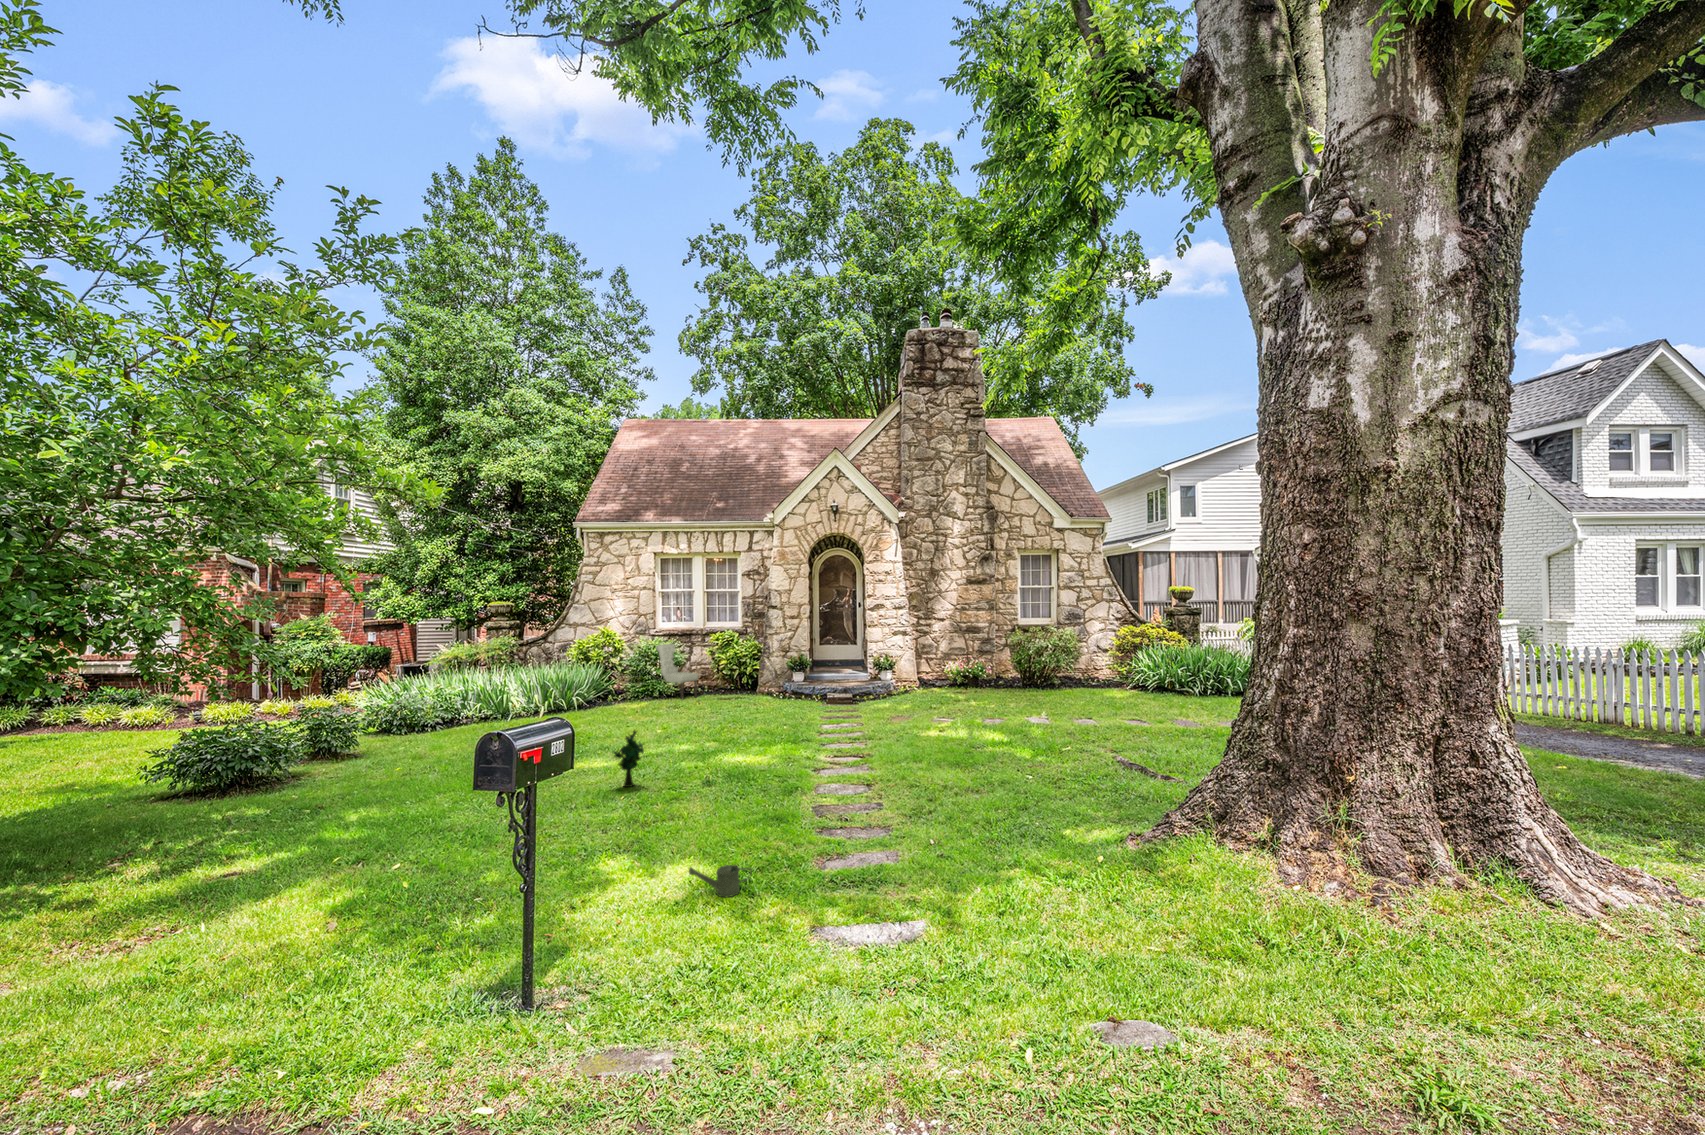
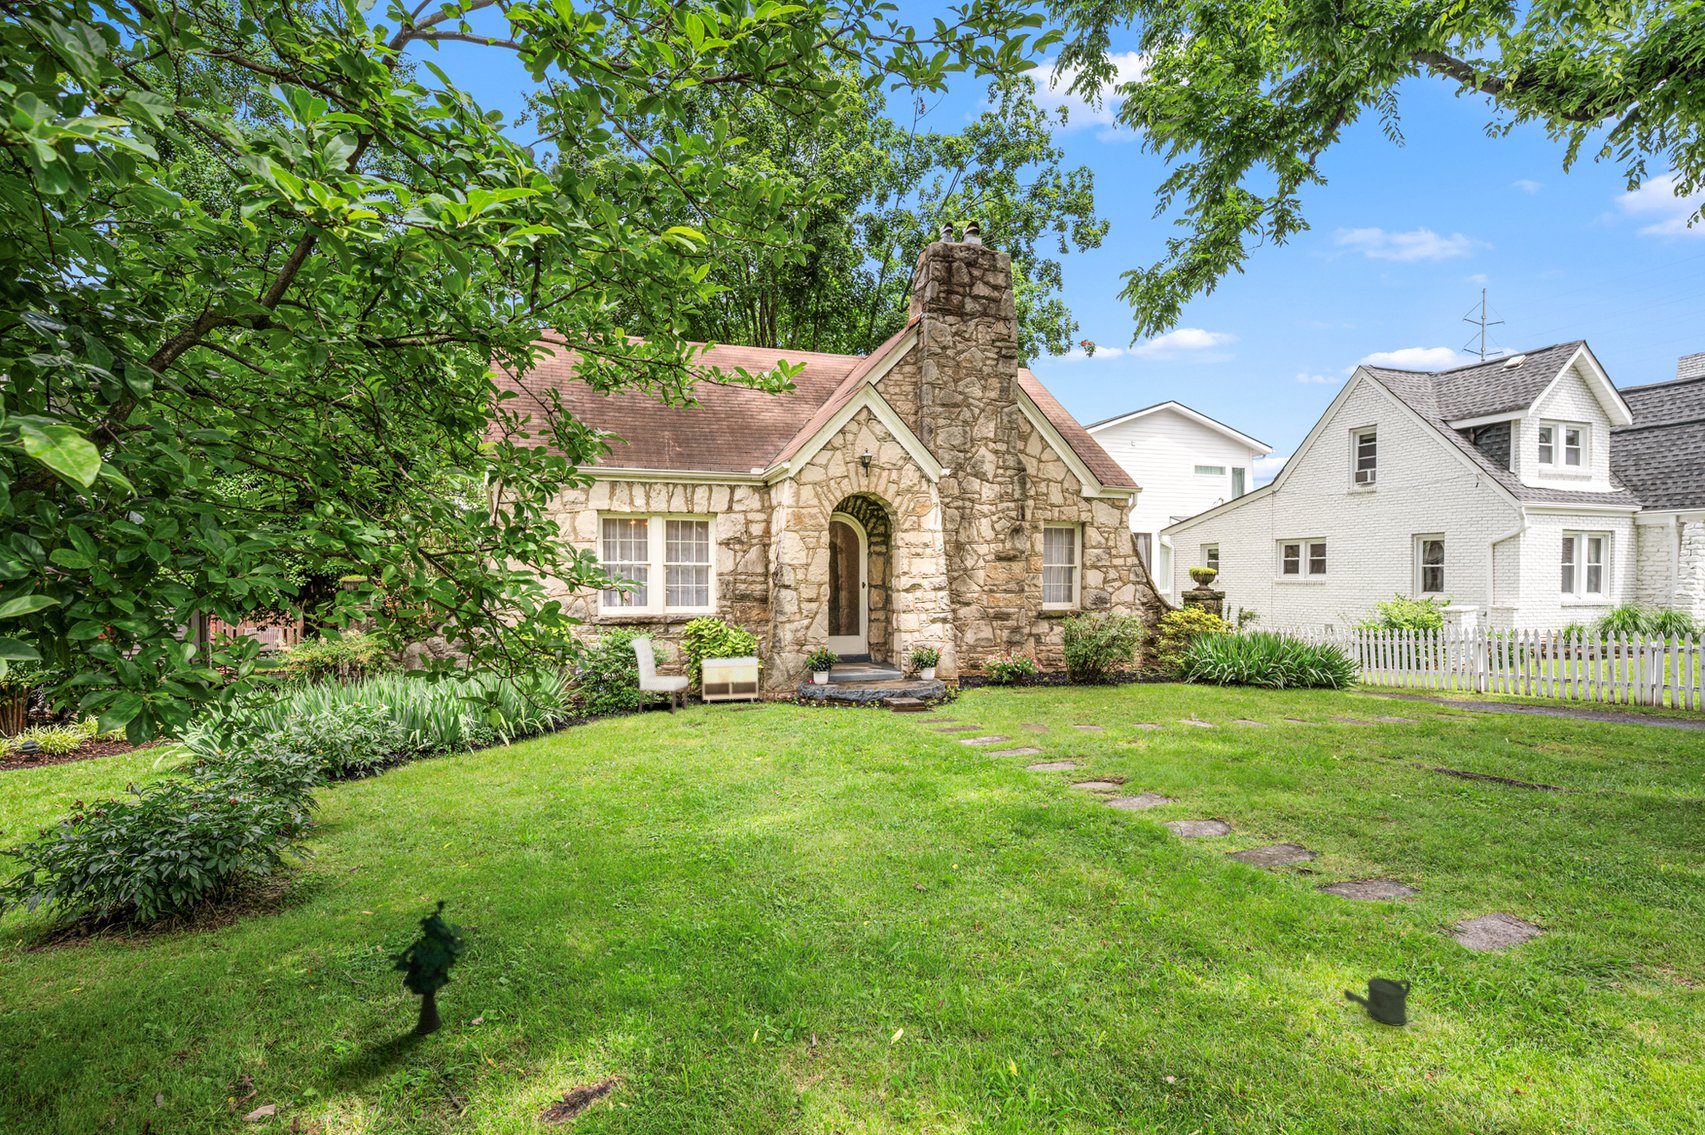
storage bench: none [713,660,760,694] -> present [702,657,758,702]
decorative plant: present [613,731,644,787] -> present [388,900,465,1034]

